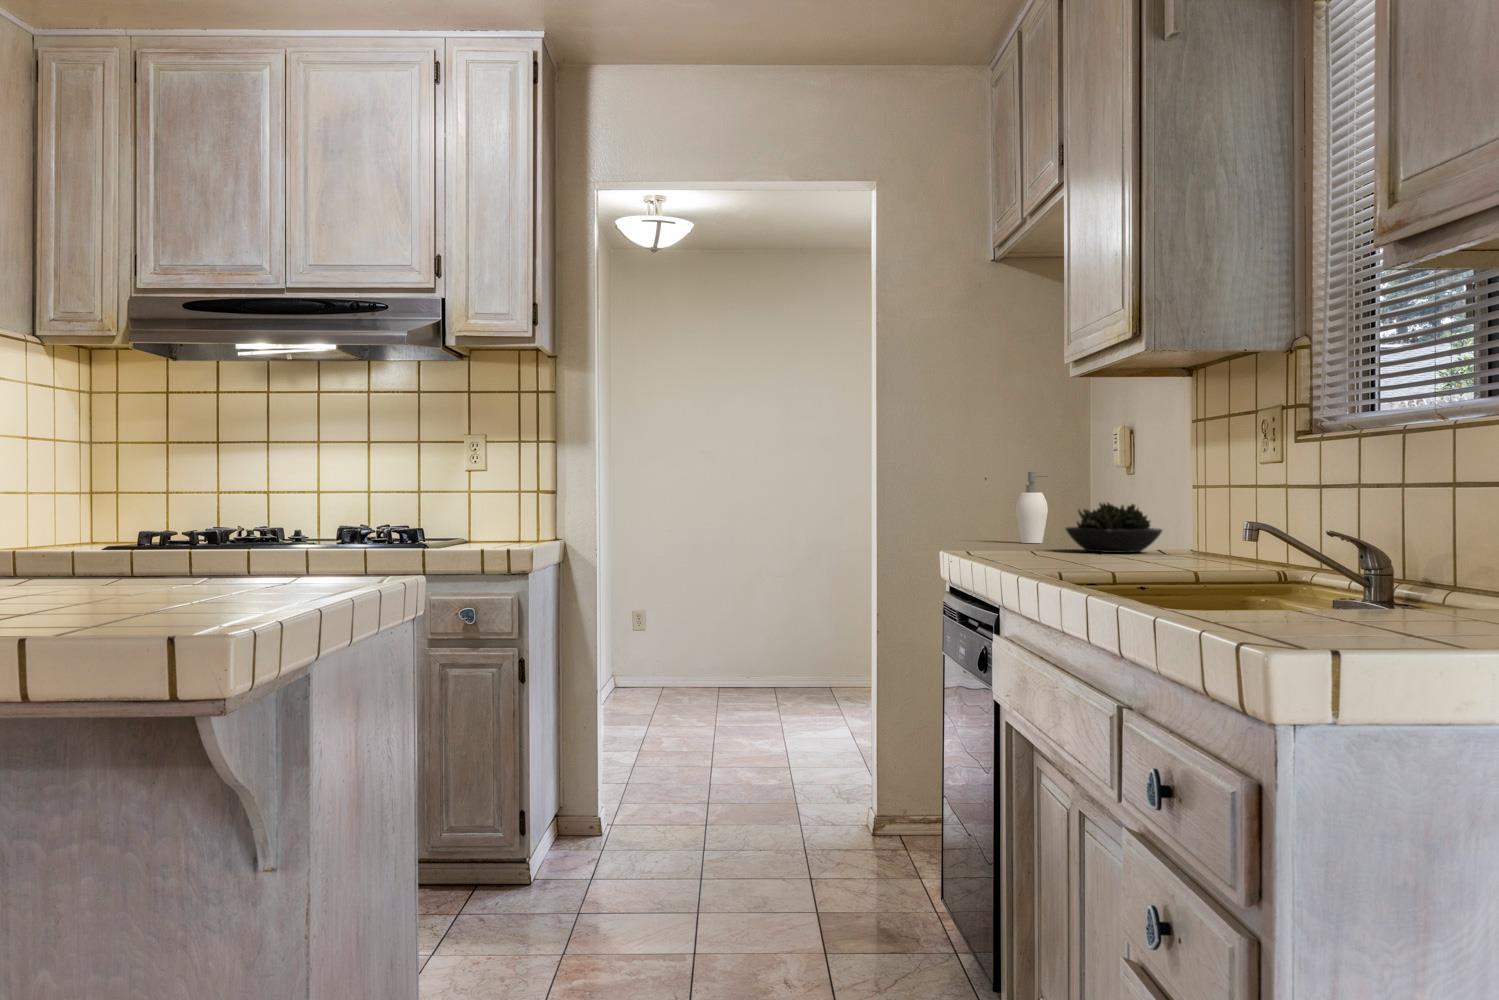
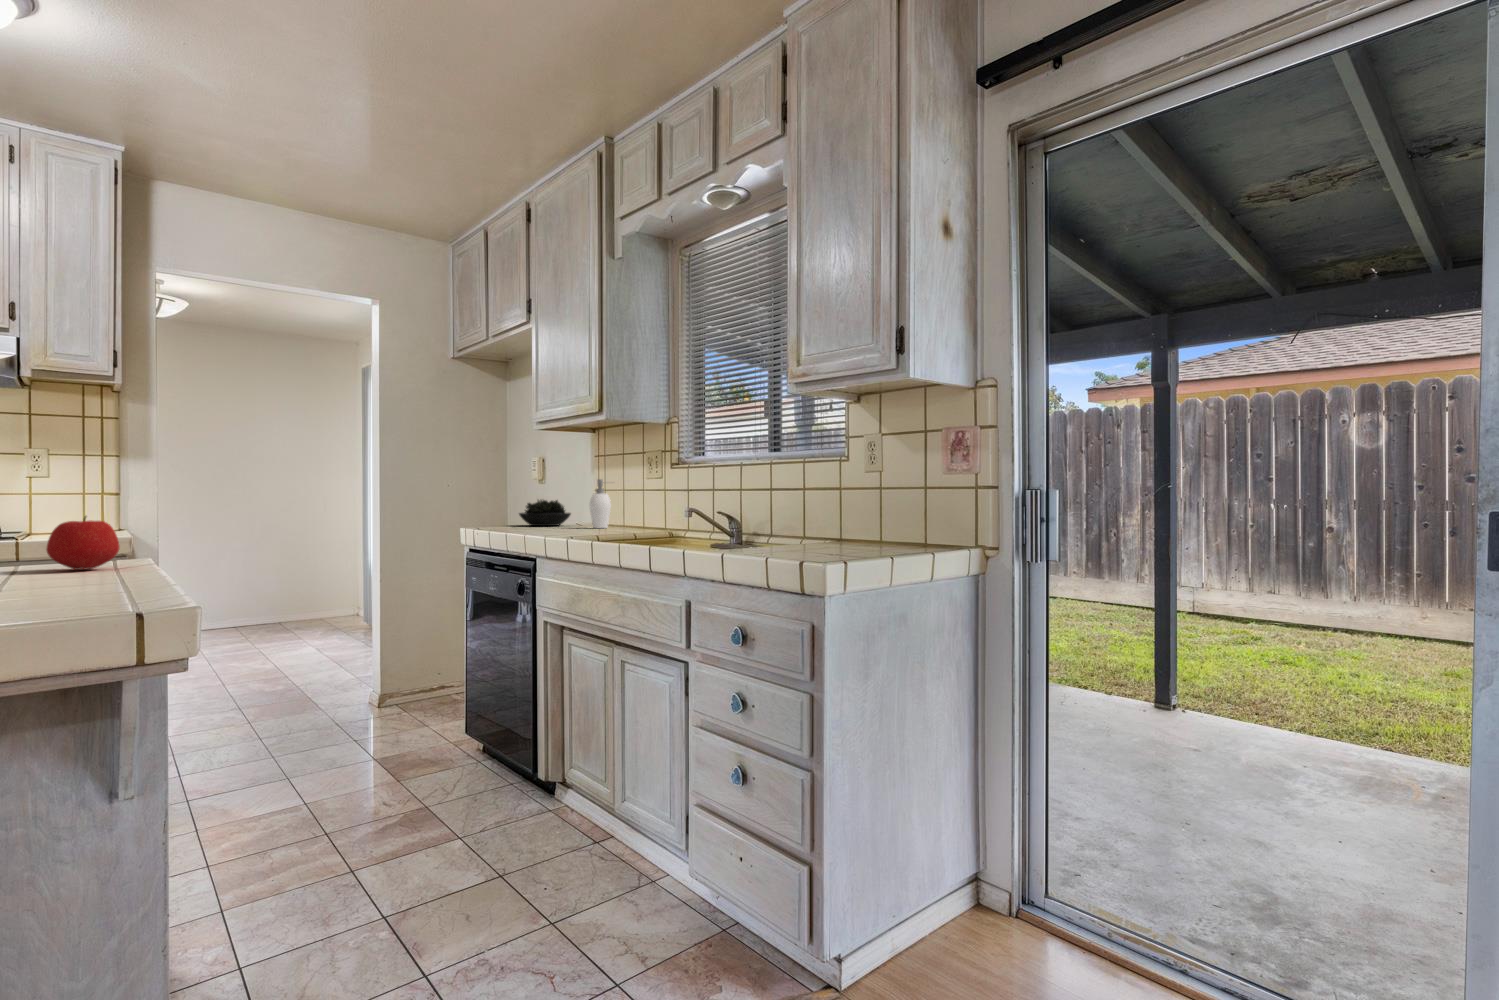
soap dispenser: present [1016,472,1048,543] -> present [589,479,611,528]
apple: none [201,515,277,585] -> present [46,516,120,570]

